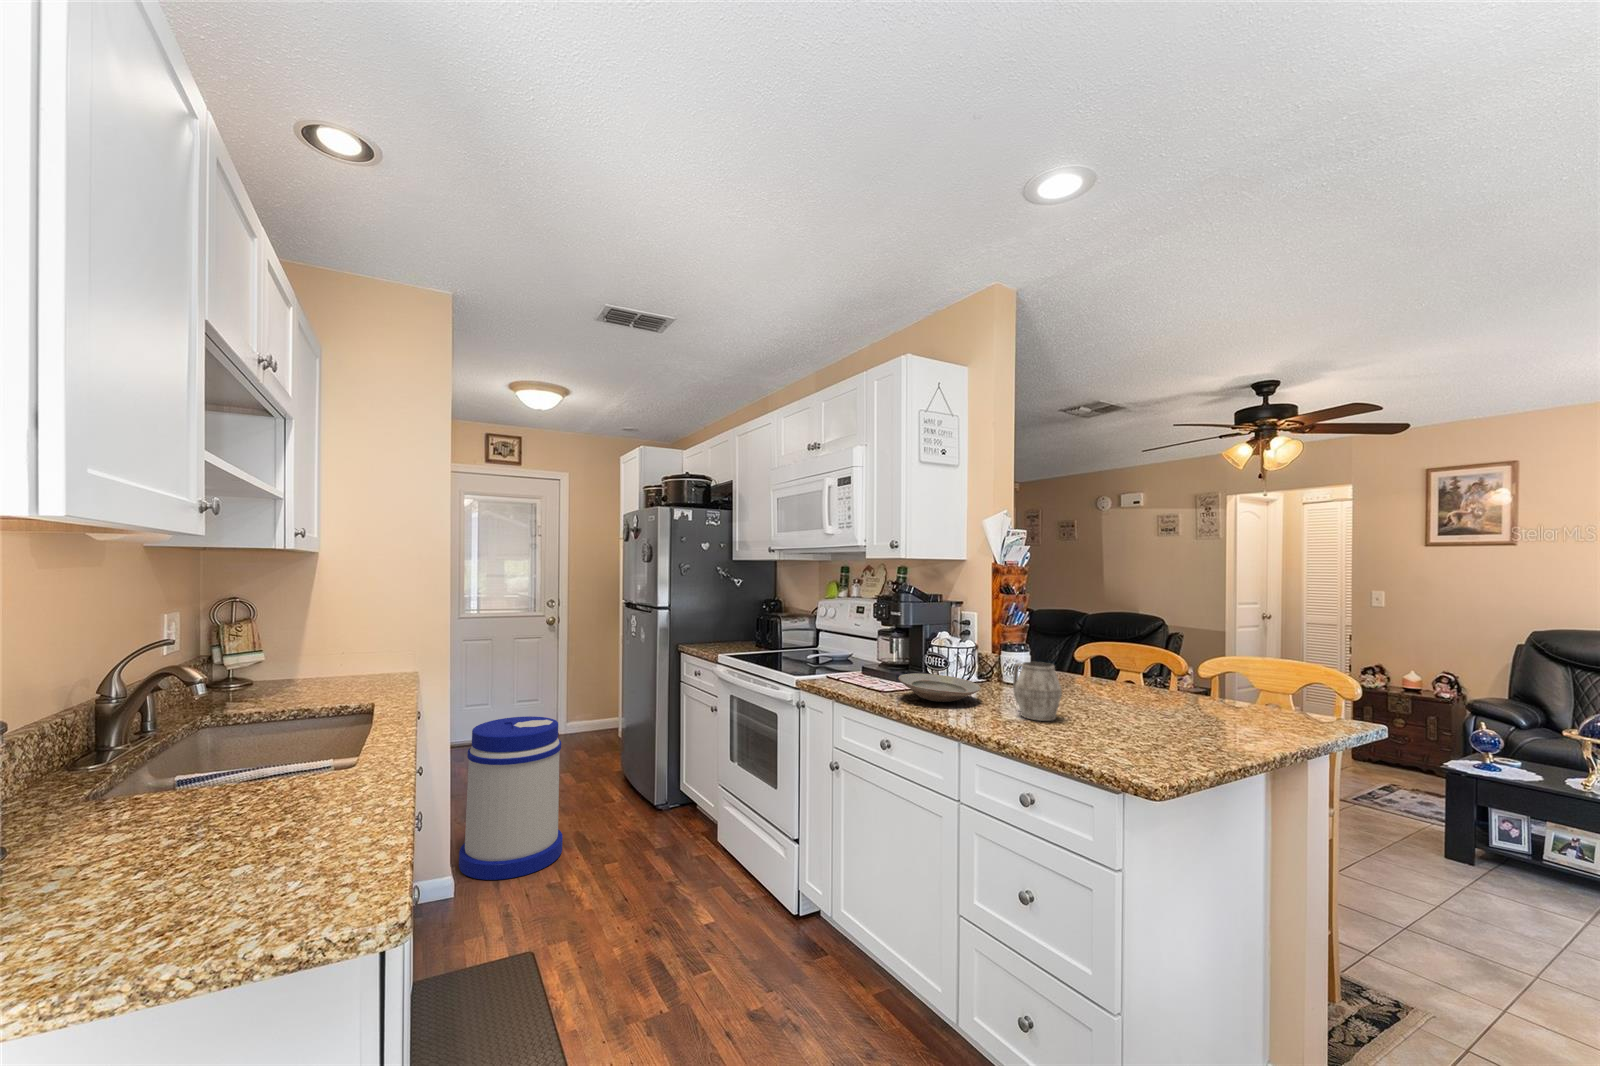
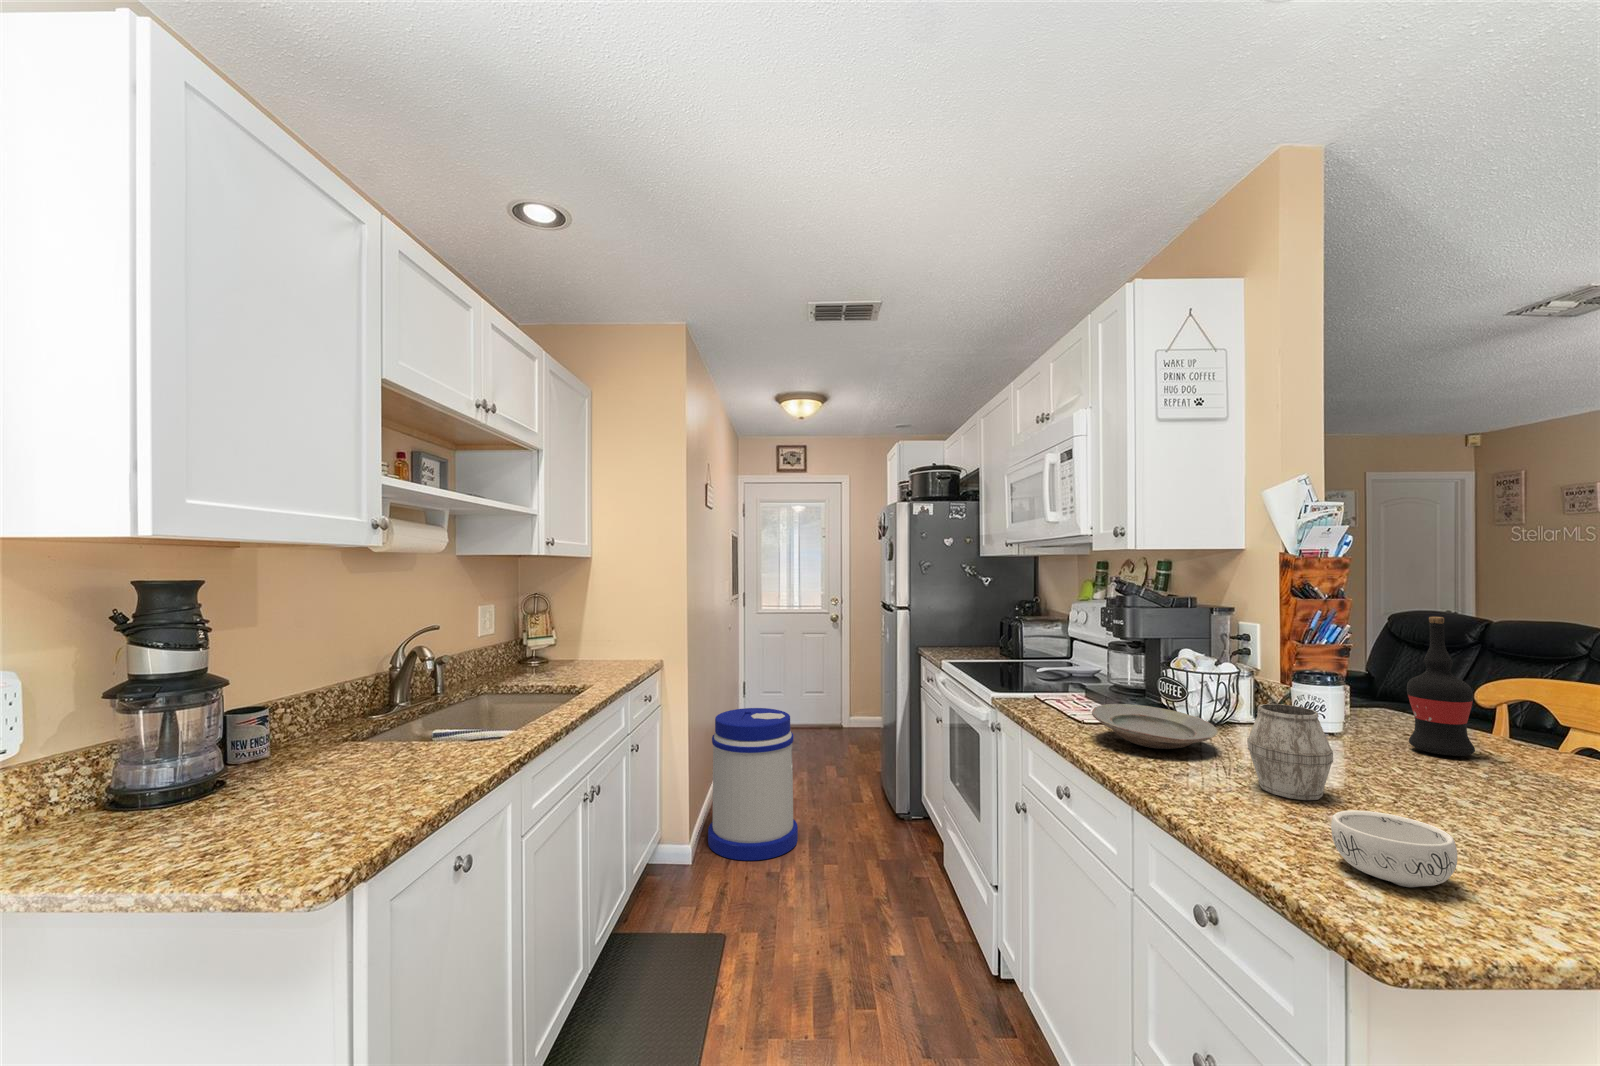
wine bottle: none [1064,604,1096,688] -> present [1407,617,1475,756]
decorative bowl: none [1093,717,1154,755] -> present [1331,810,1457,888]

